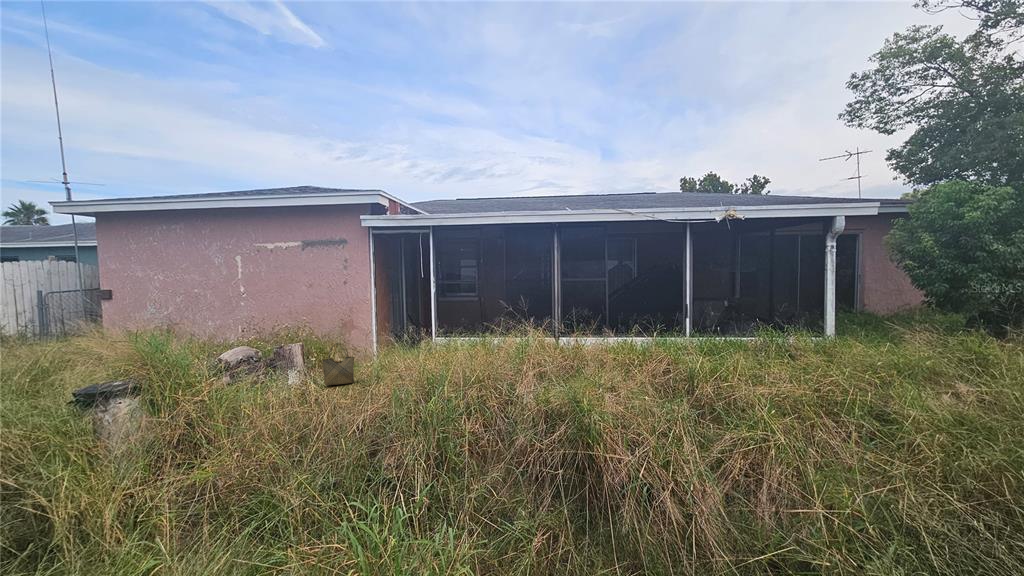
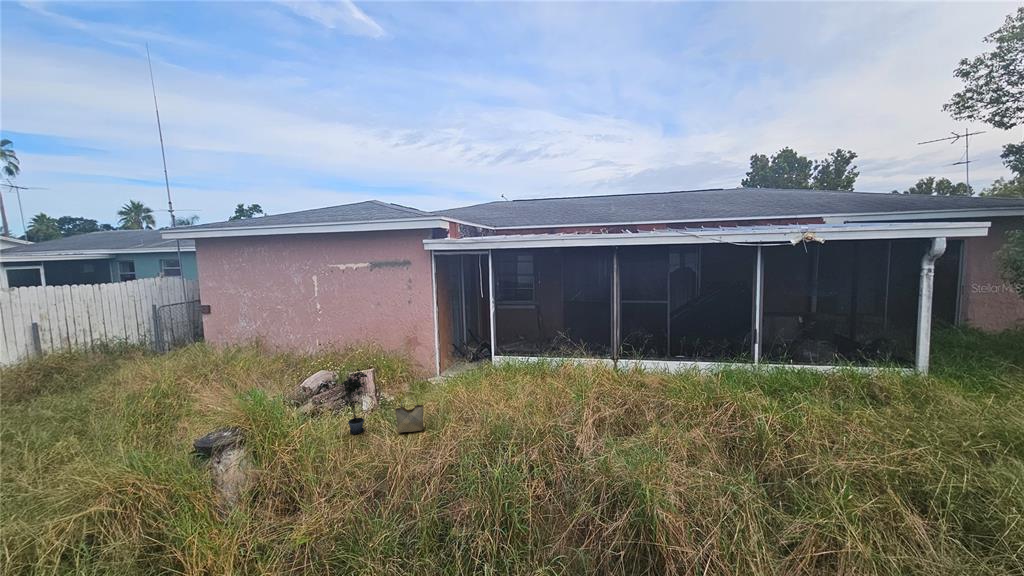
potted plant: none [258,318,292,390] -> present [342,369,367,434]

